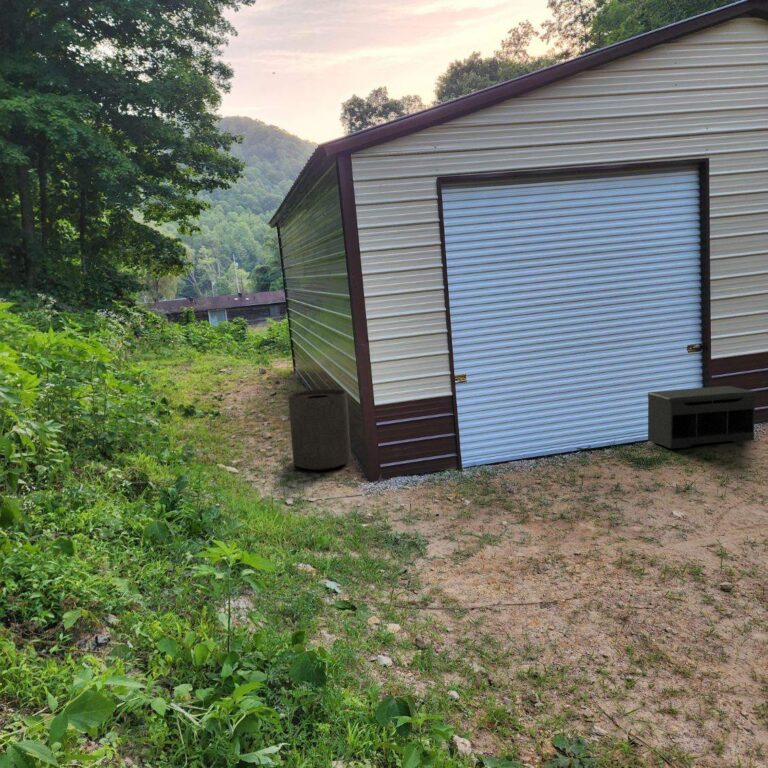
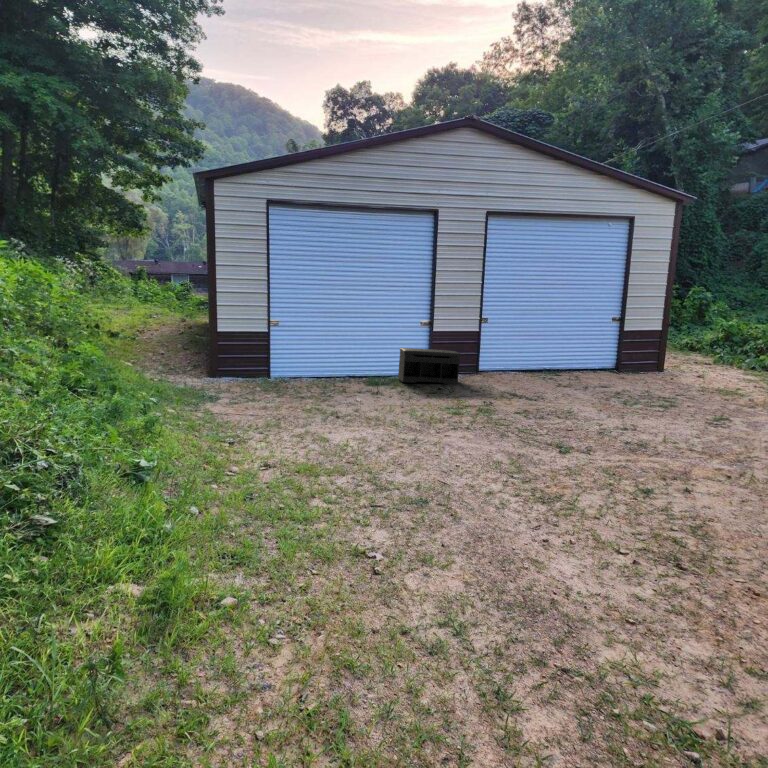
trash can: present [289,389,351,470] -> none [168,321,209,371]

